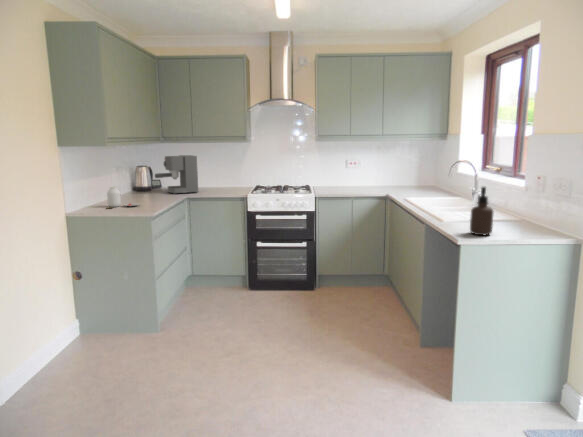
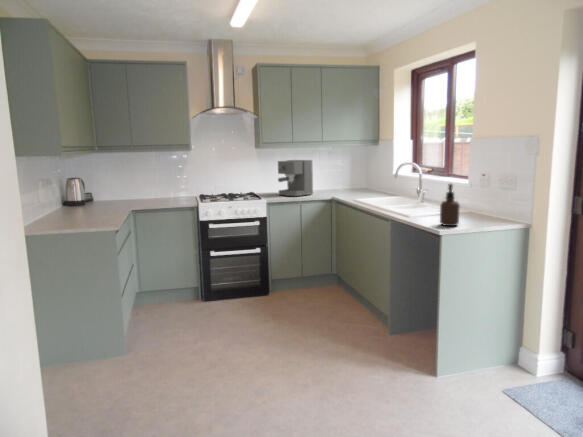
coffee maker: present [155,155,198,194] -> present [278,160,313,197]
jar: present [107,187,140,208] -> none [52,201,92,226]

